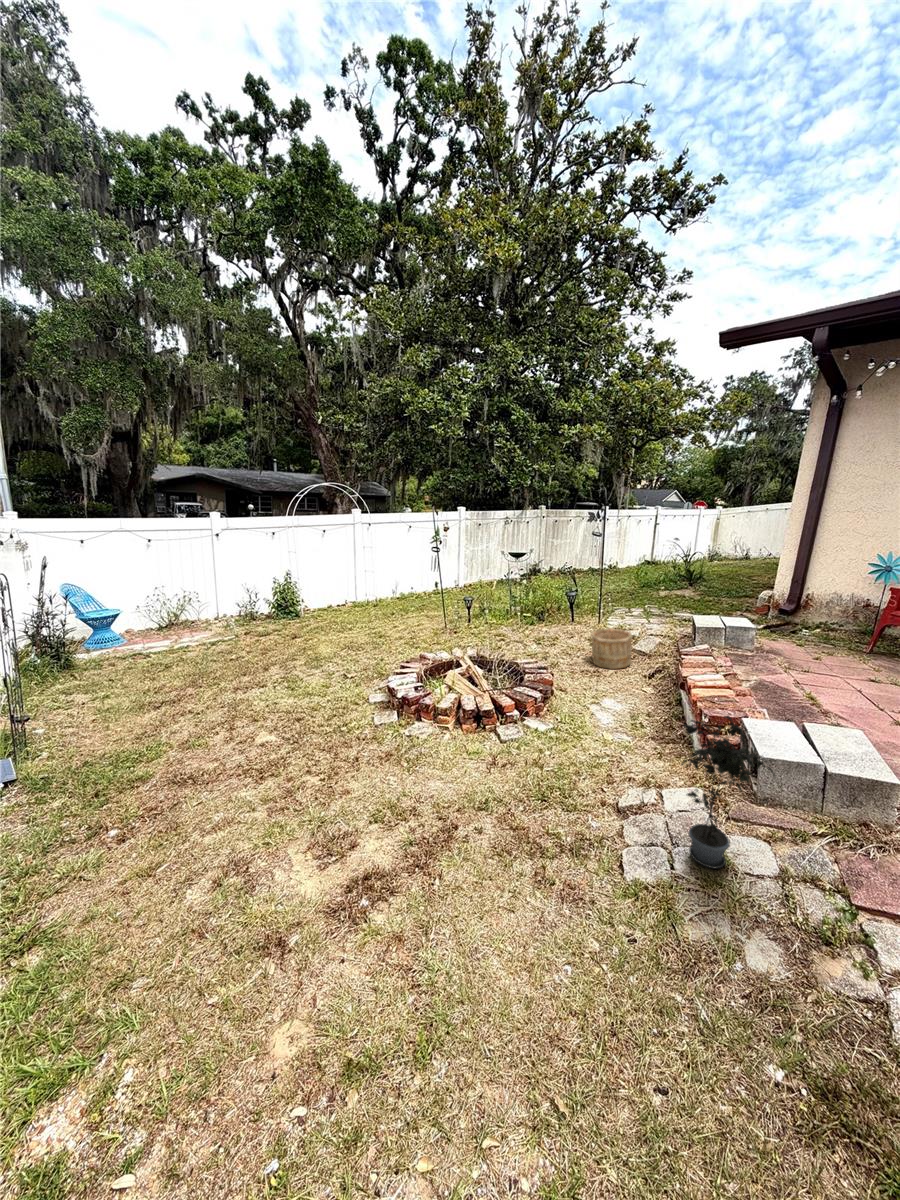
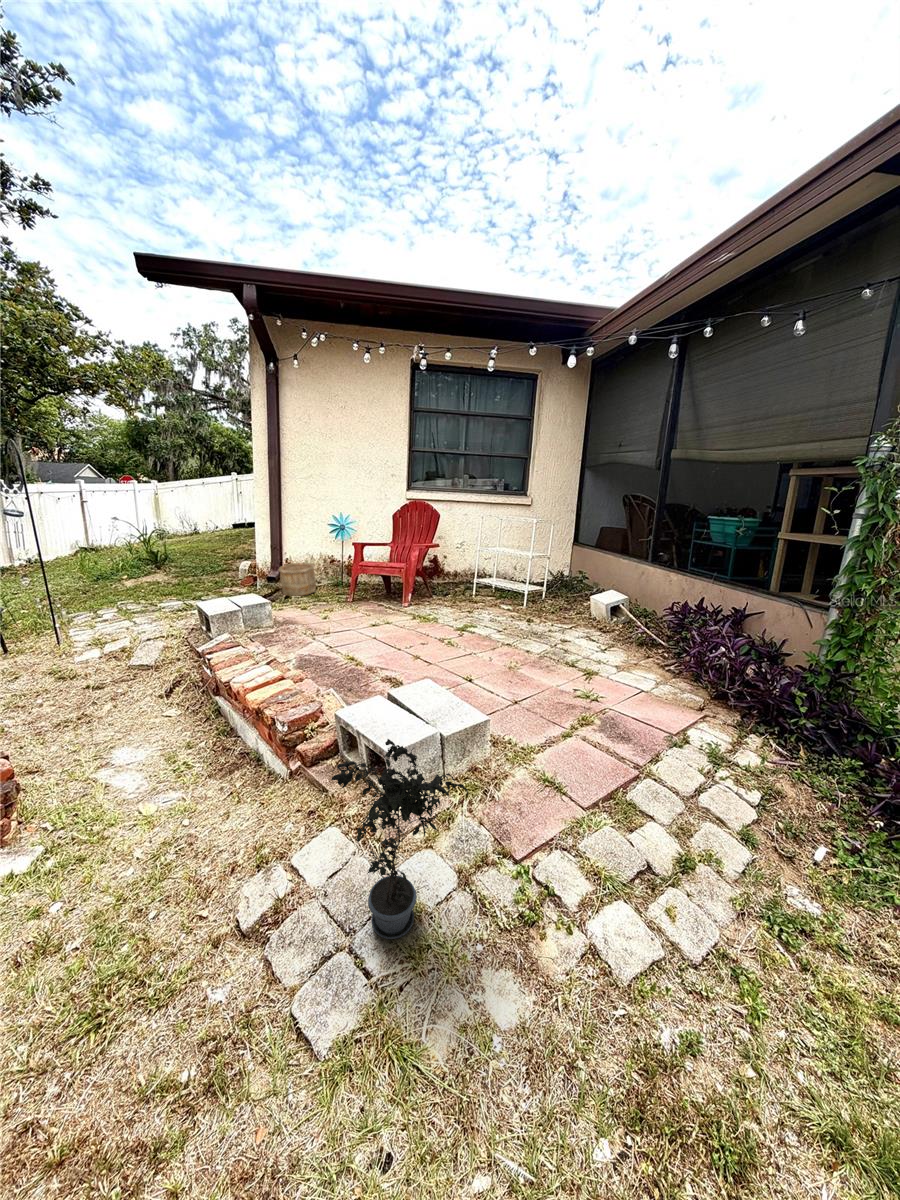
wooden bucket: present [591,628,632,669] -> present [279,563,316,596]

